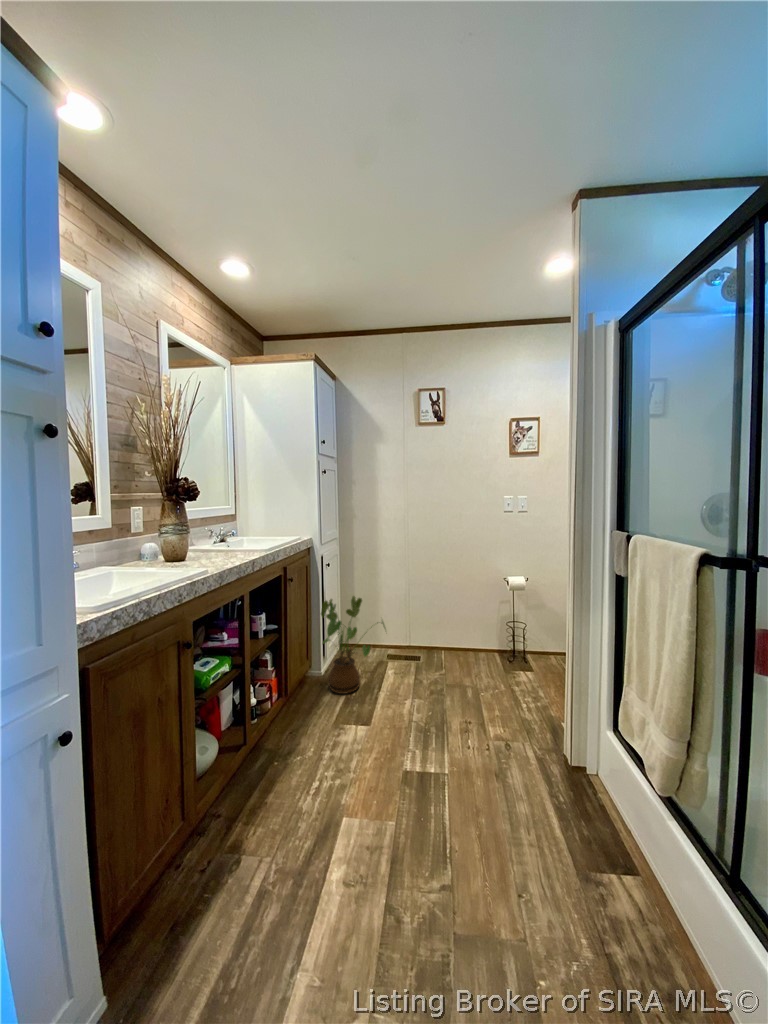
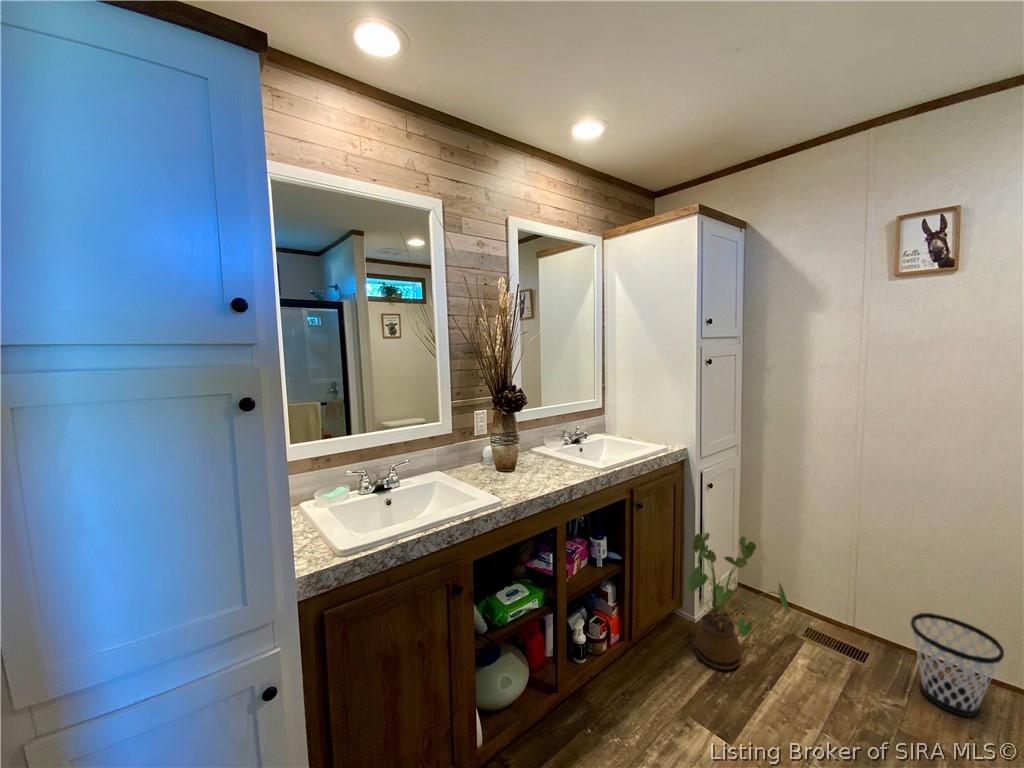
wastebasket: none [439,617,475,666] -> present [911,613,1004,716]

